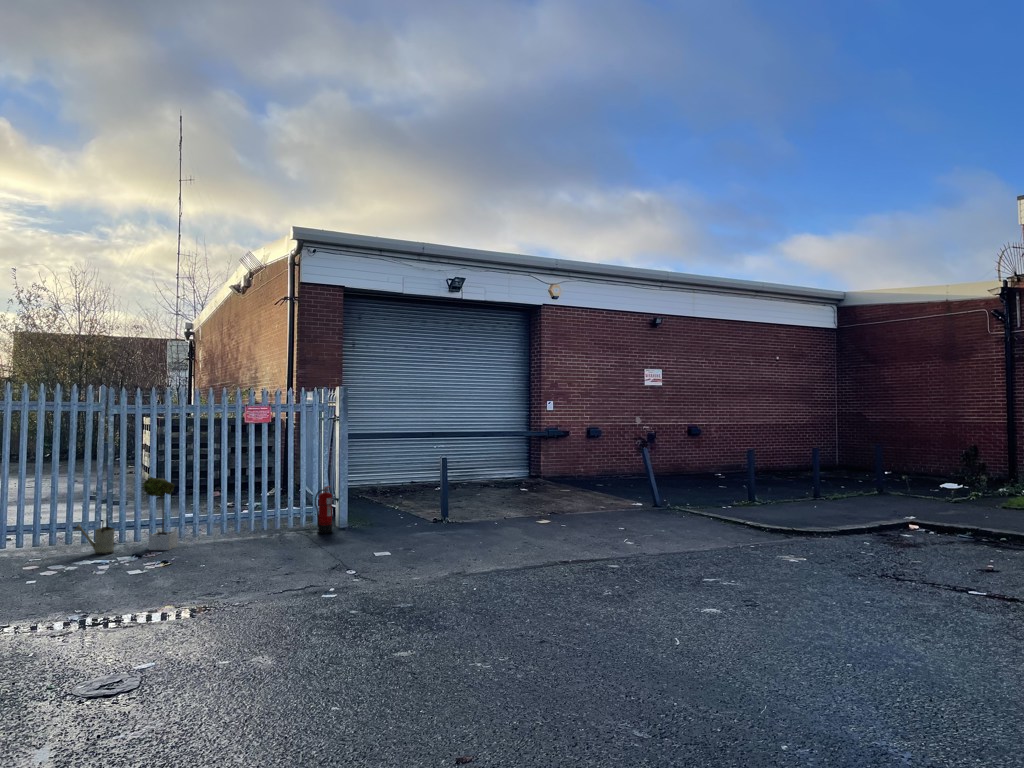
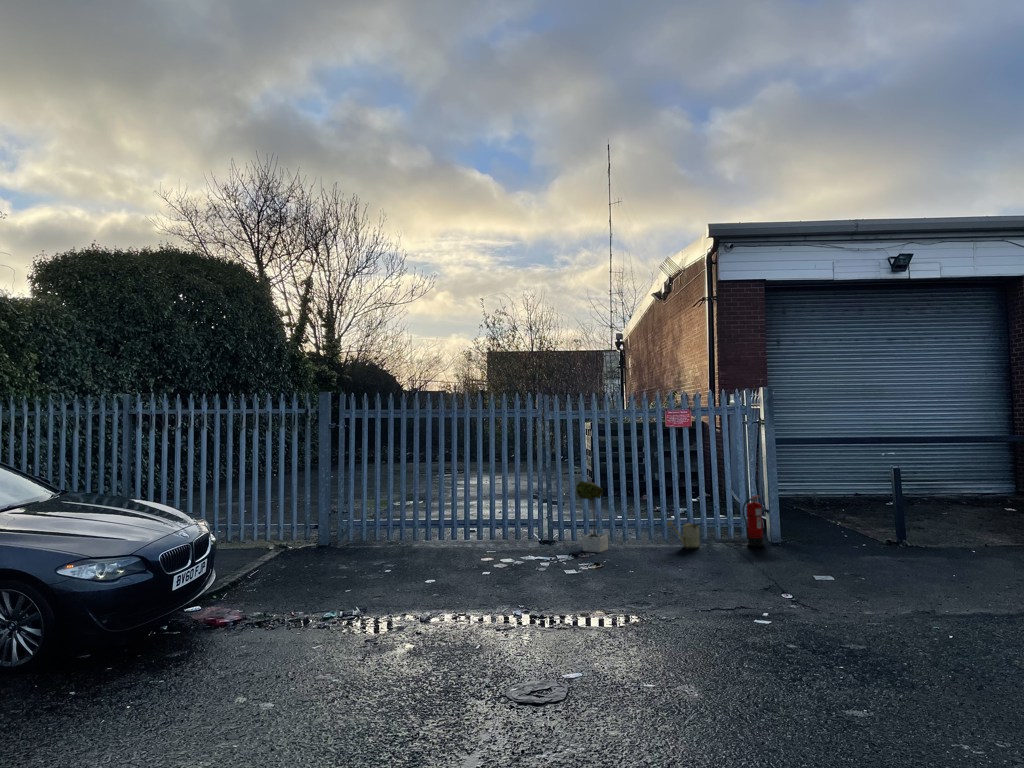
watering can: present [75,521,115,555] -> present [667,520,699,549]

